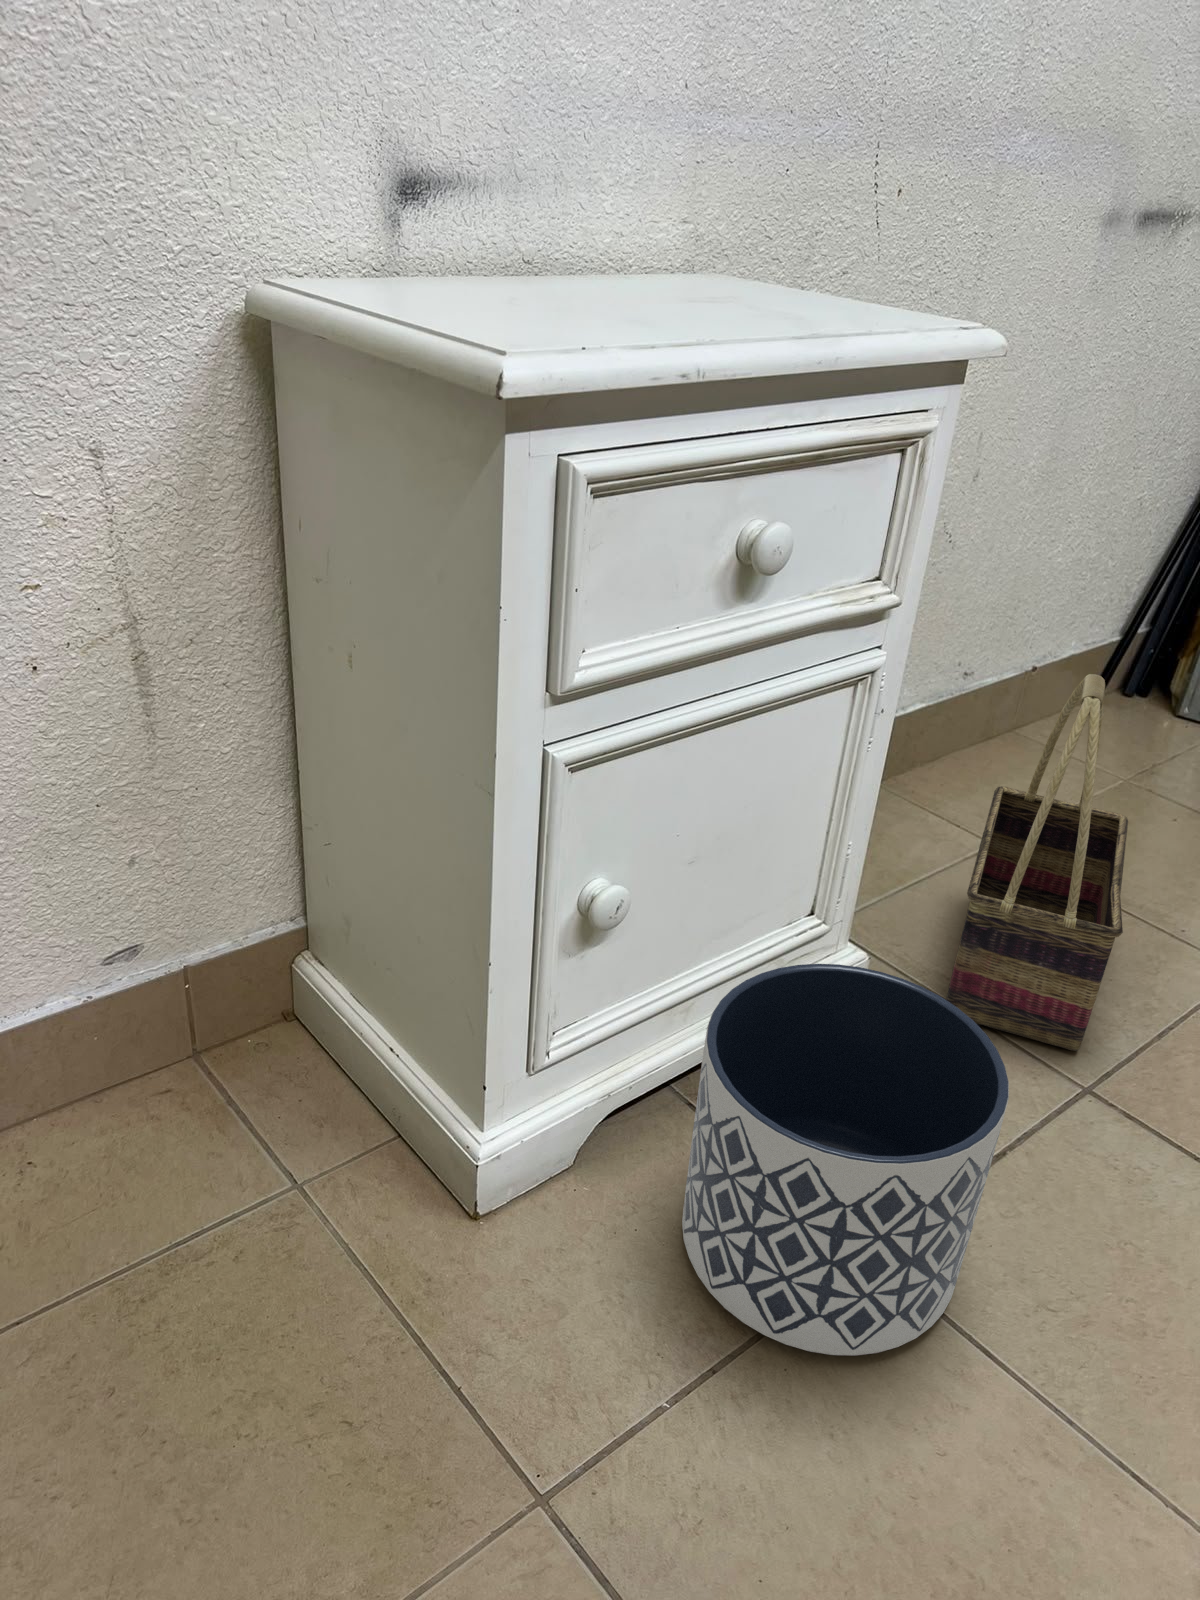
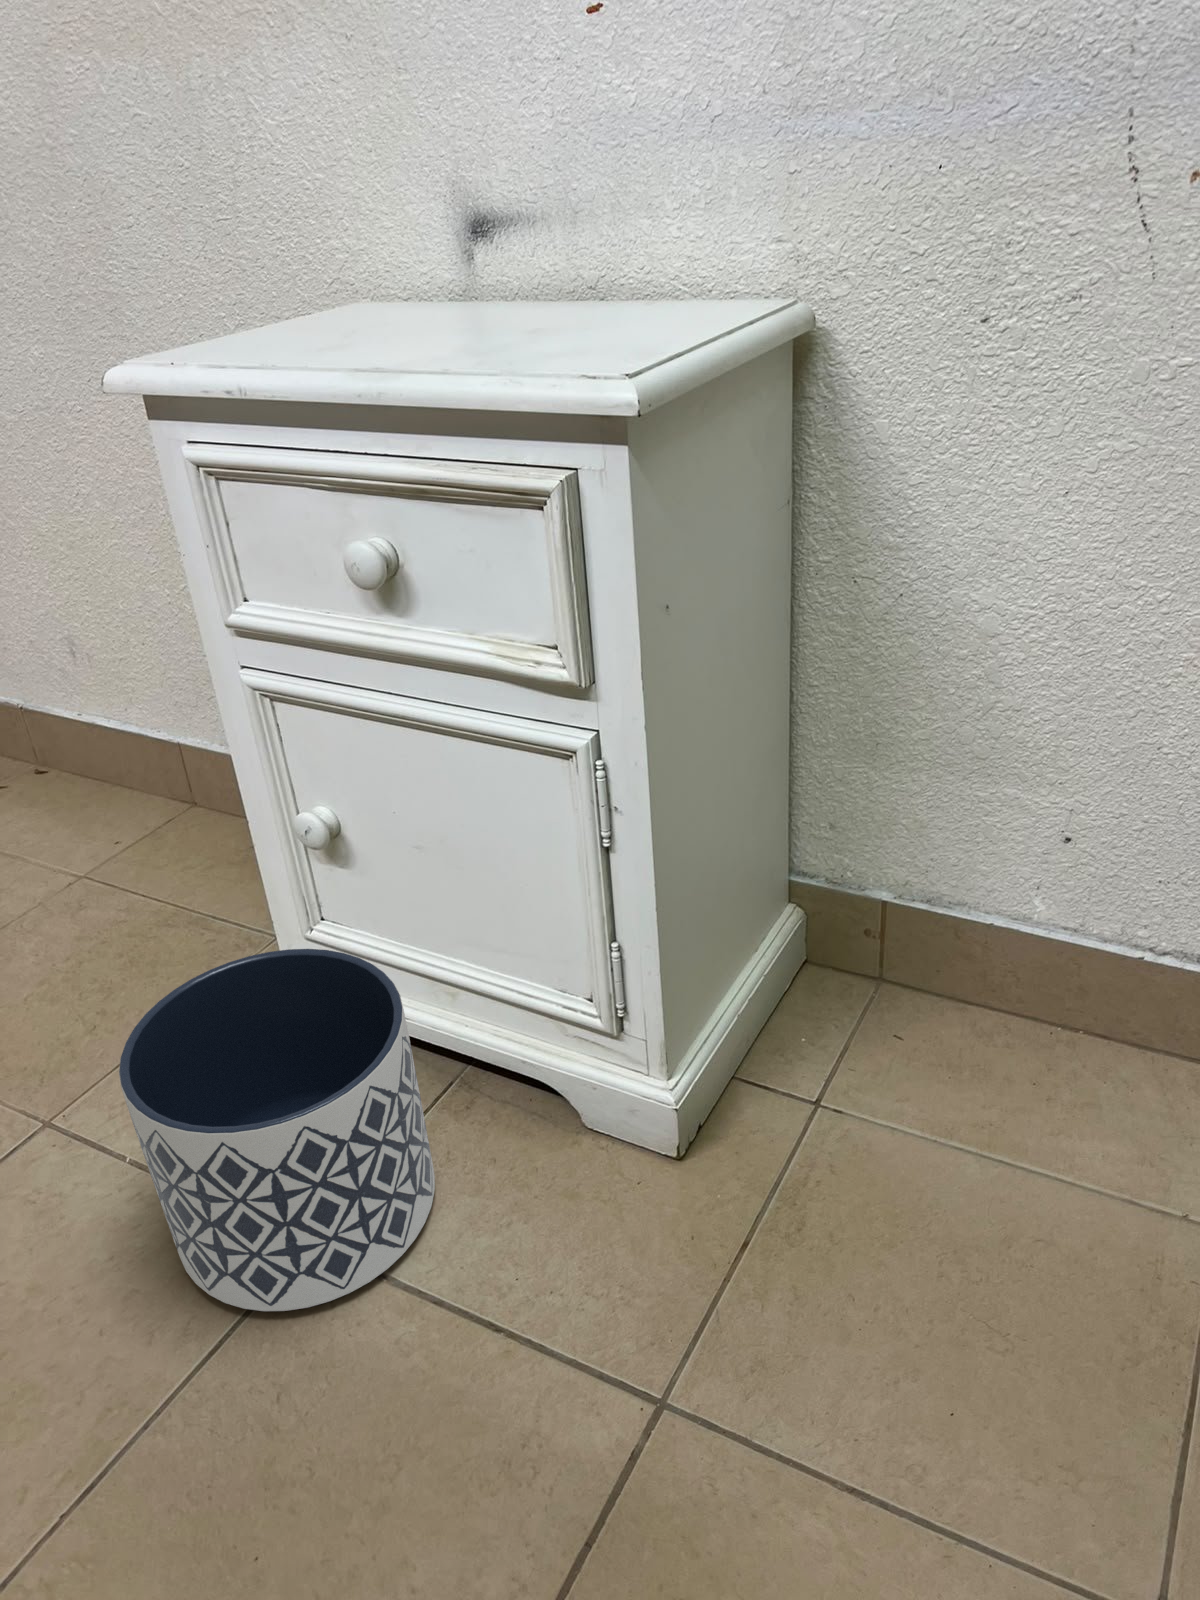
basket: present [946,674,1128,1051] -> none [704,913,1109,1369]

